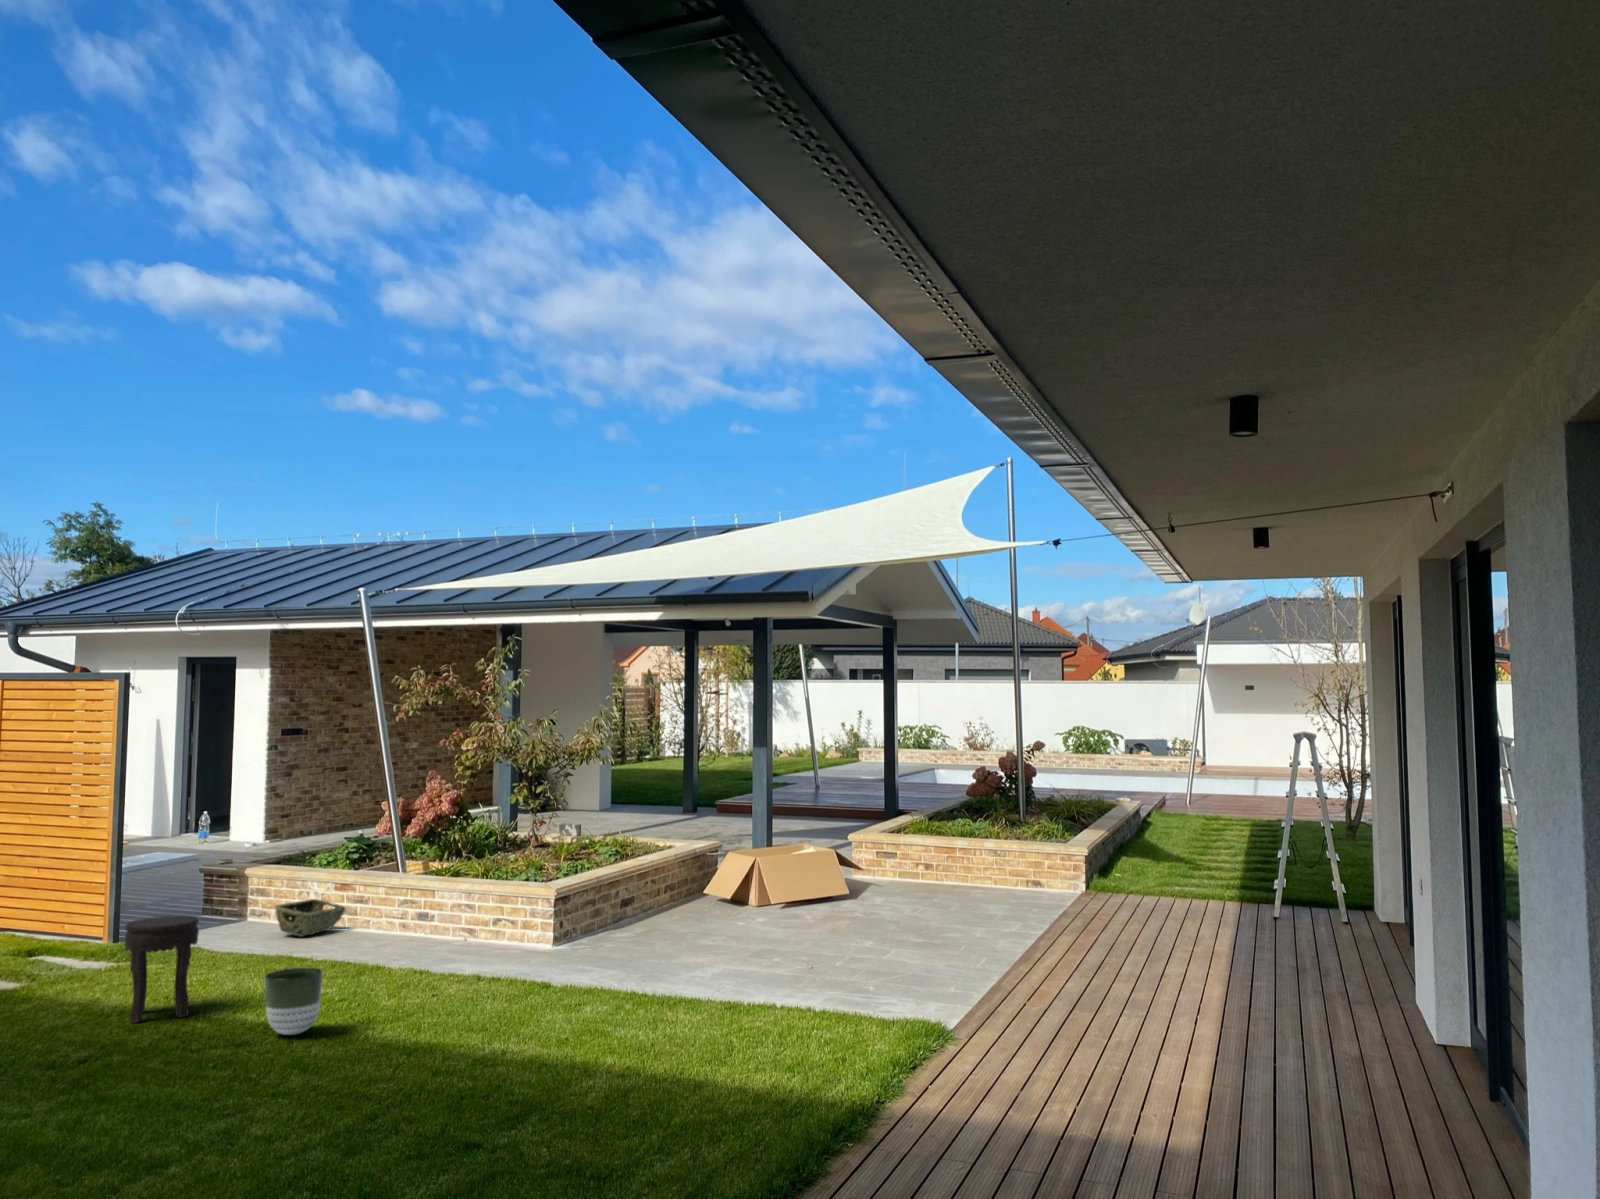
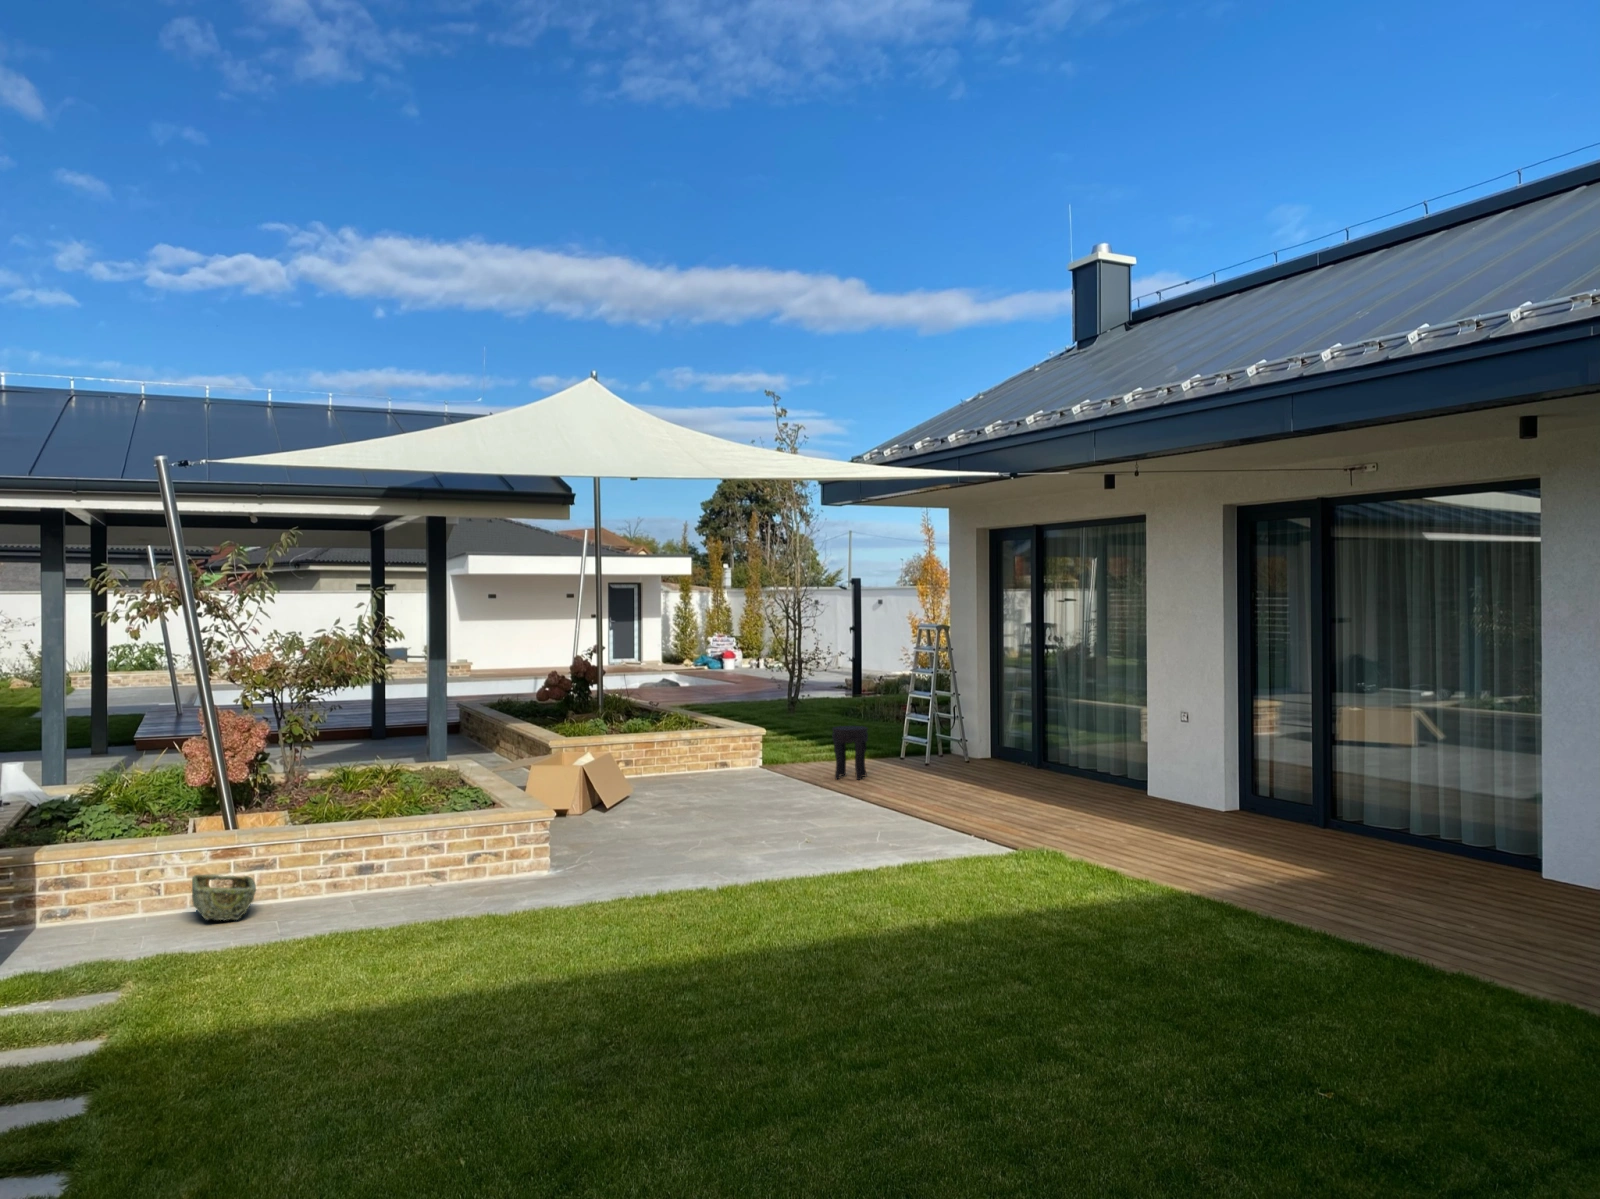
side table: present [125,916,199,1023] -> present [832,726,868,780]
planter: present [265,968,322,1035] -> none [646,902,703,974]

